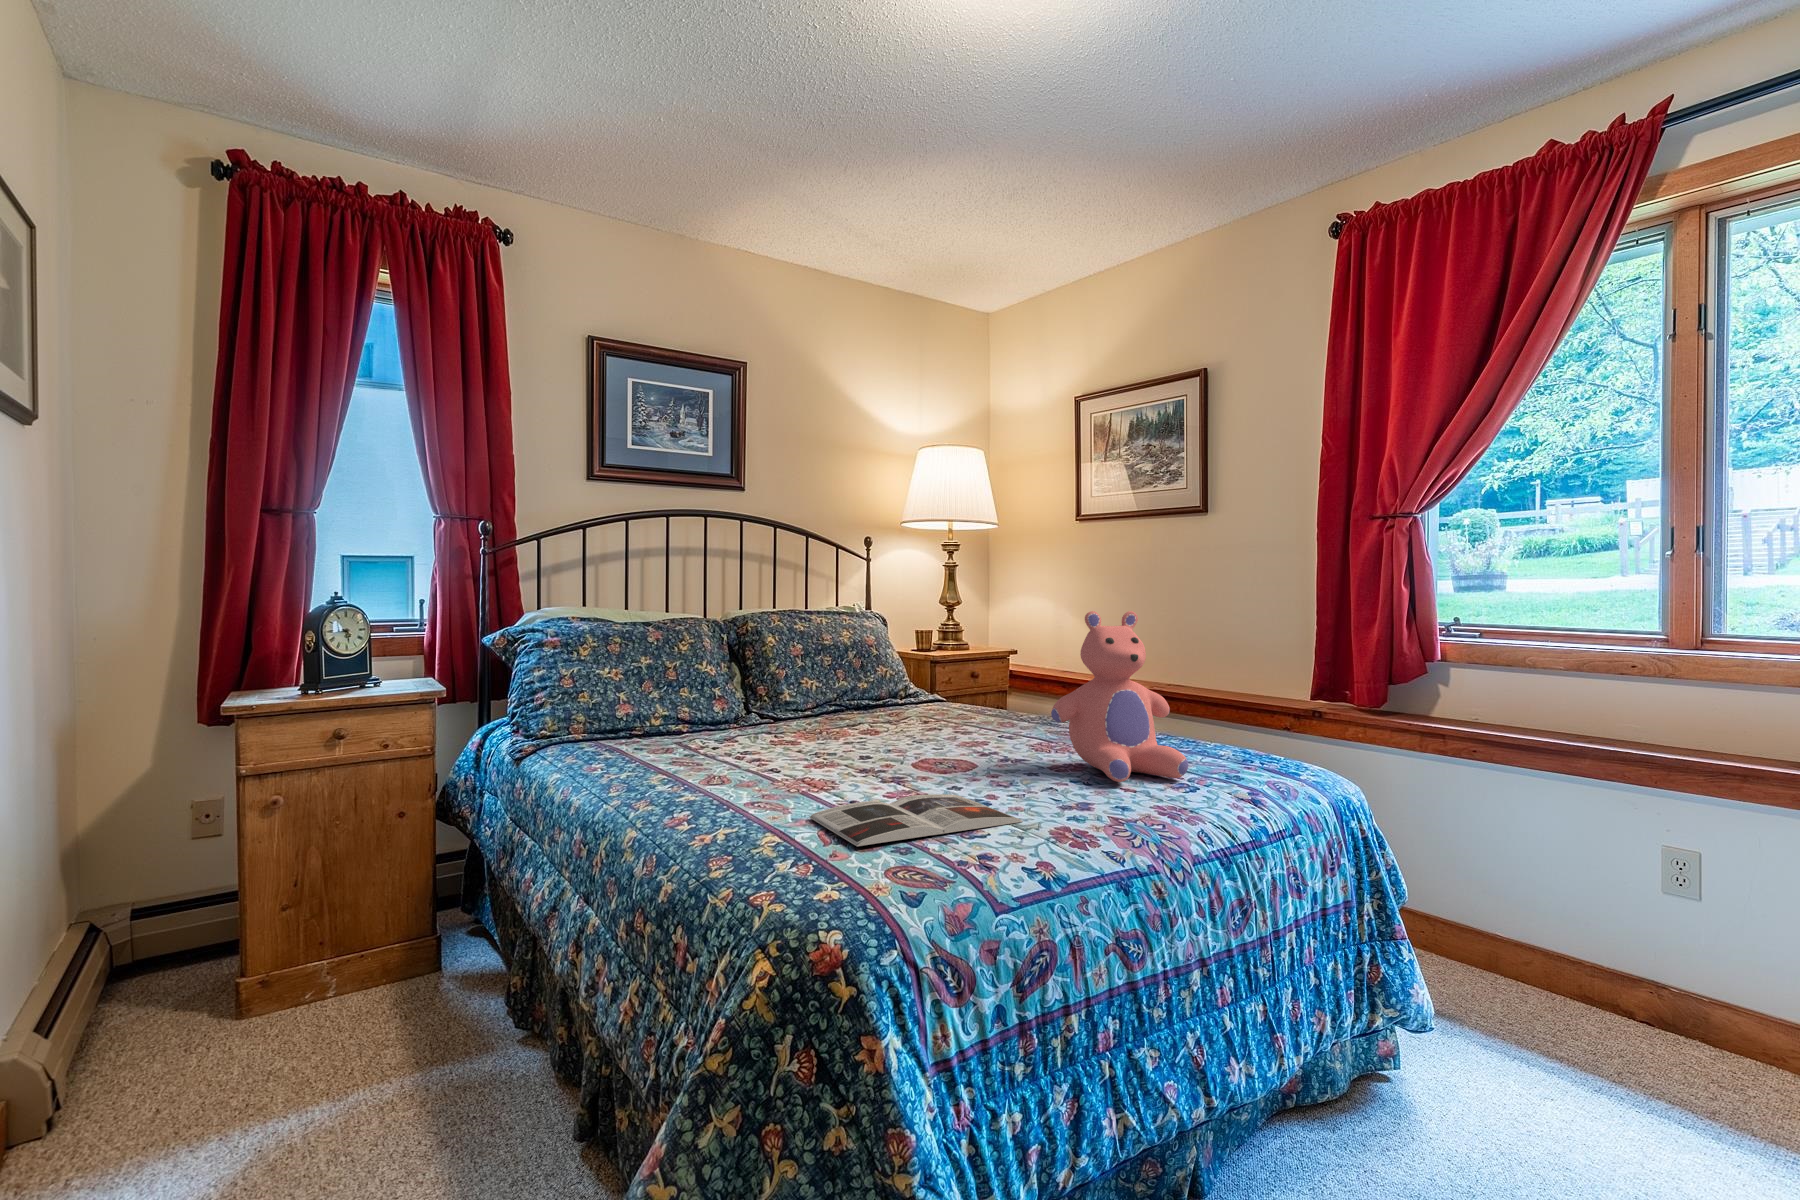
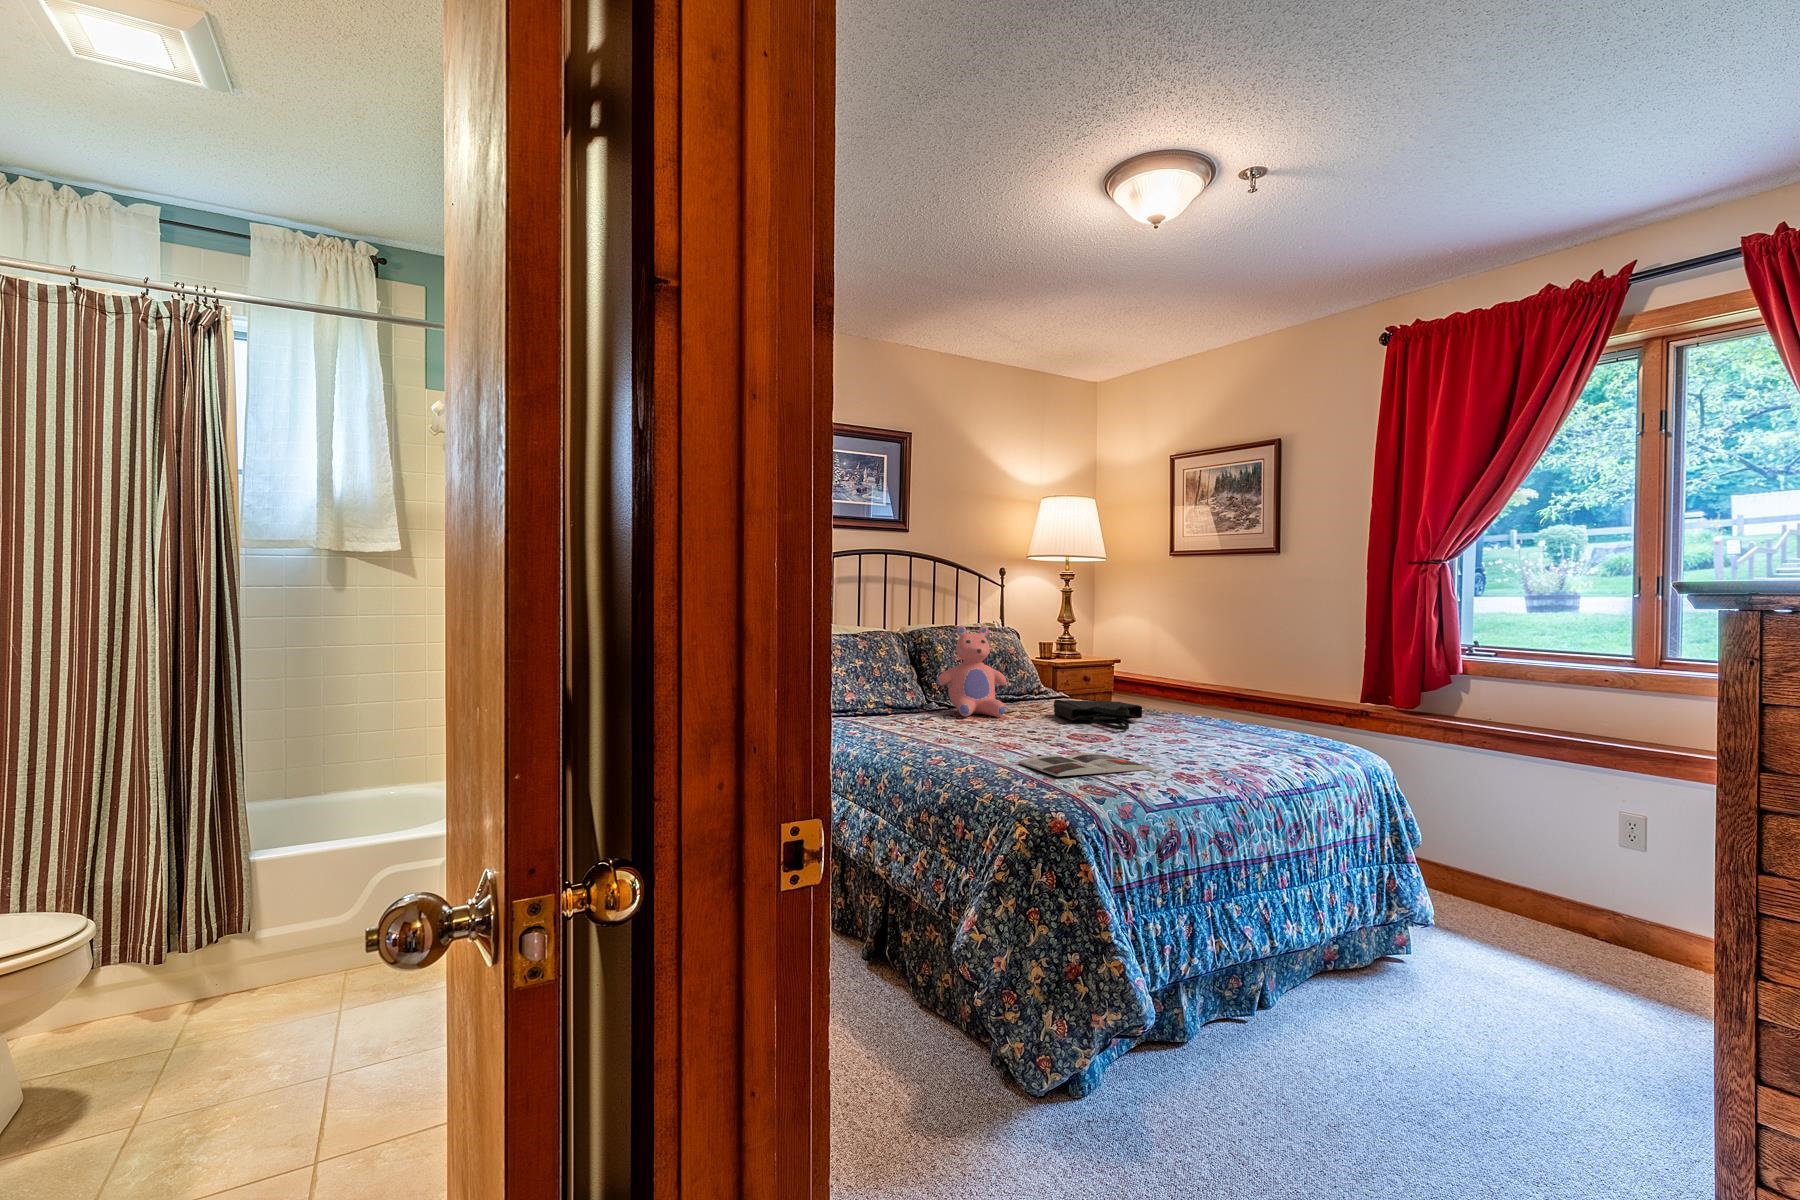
teddy bear: present [1051,611,1188,782] -> present [937,625,1007,717]
tote bag: none [910,706,1027,749] -> present [1054,700,1142,730]

